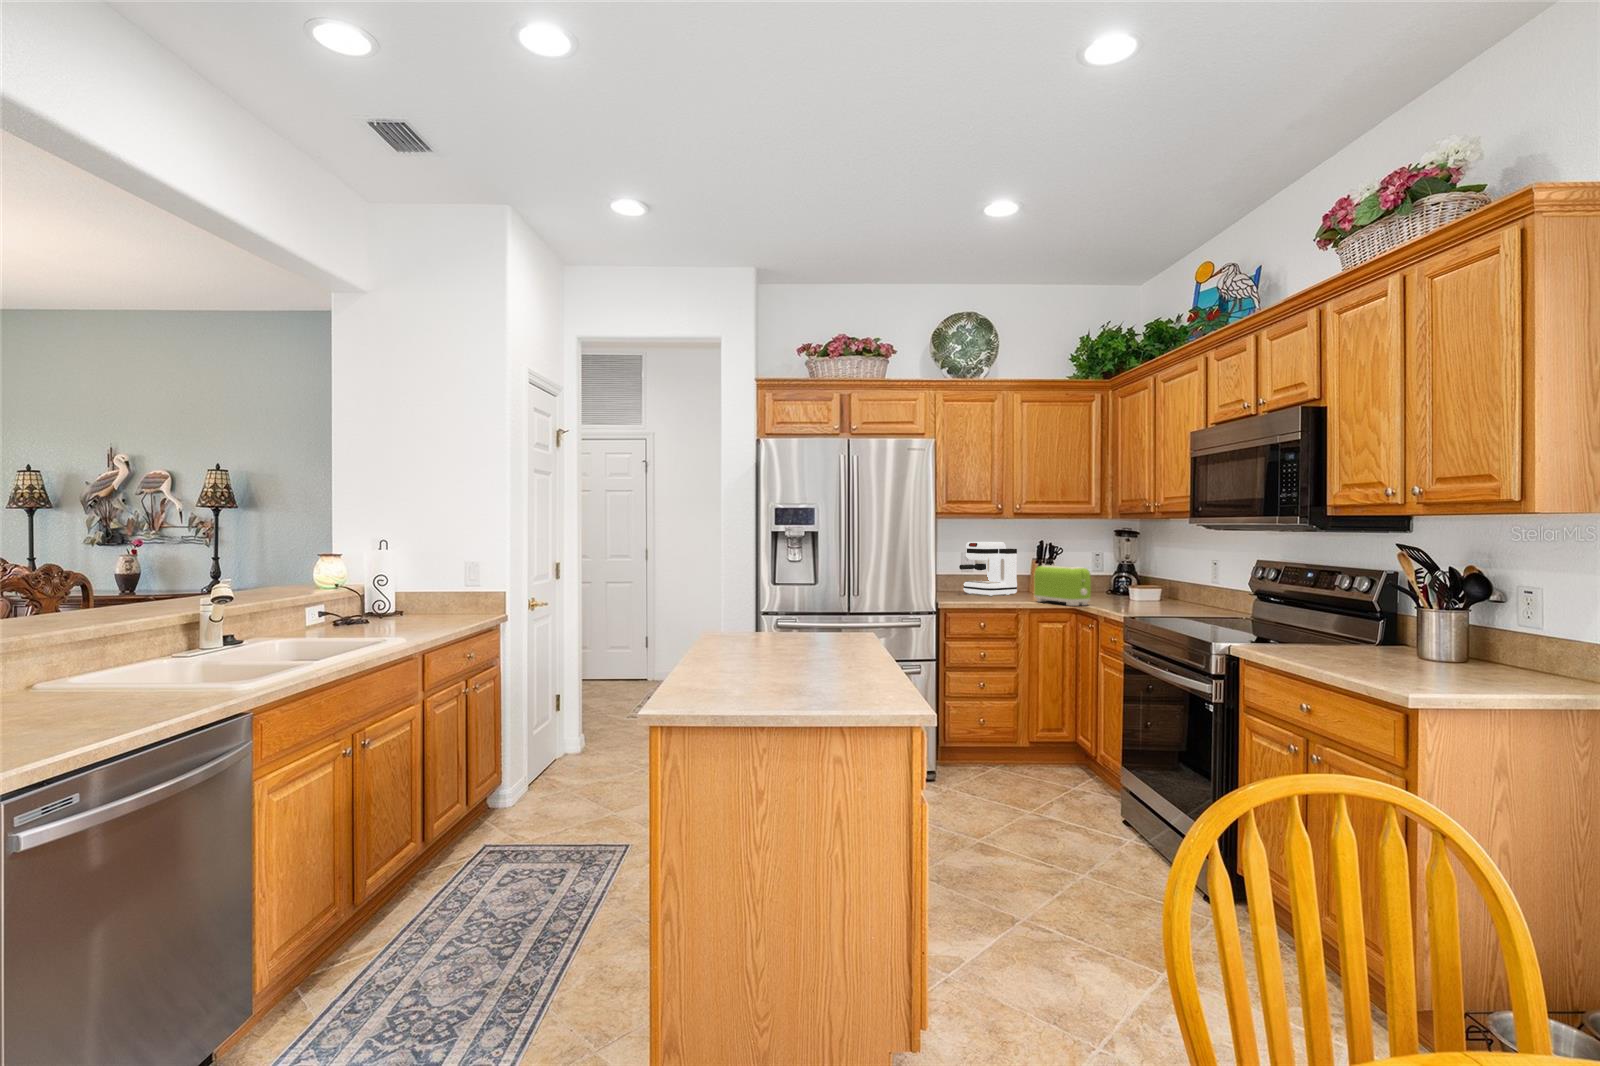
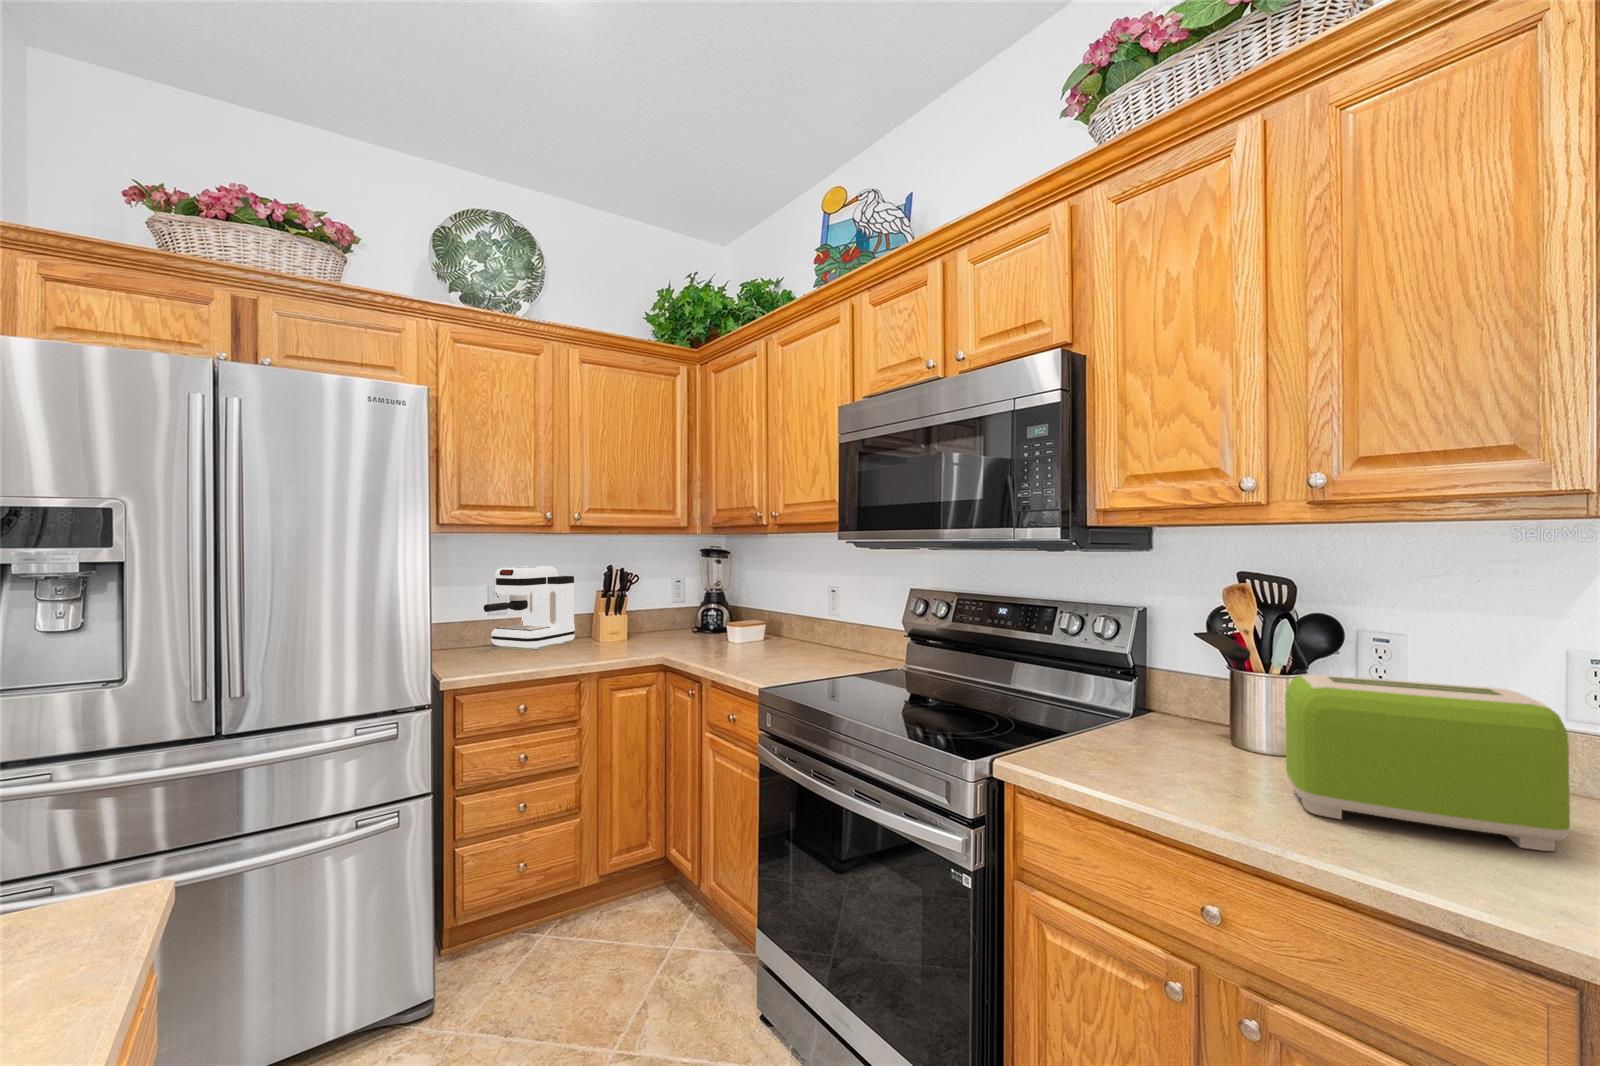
toaster: present [1034,565,1091,606] -> present [1285,674,1570,851]

